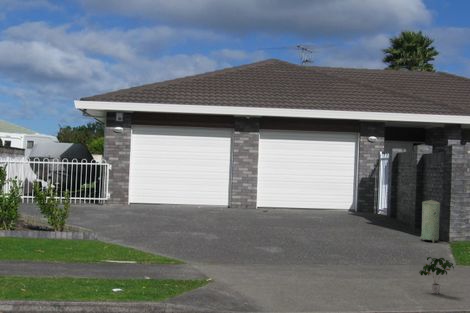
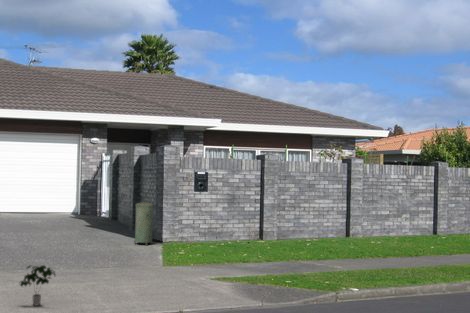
potted plant: present [419,257,454,294] -> present [20,265,55,306]

